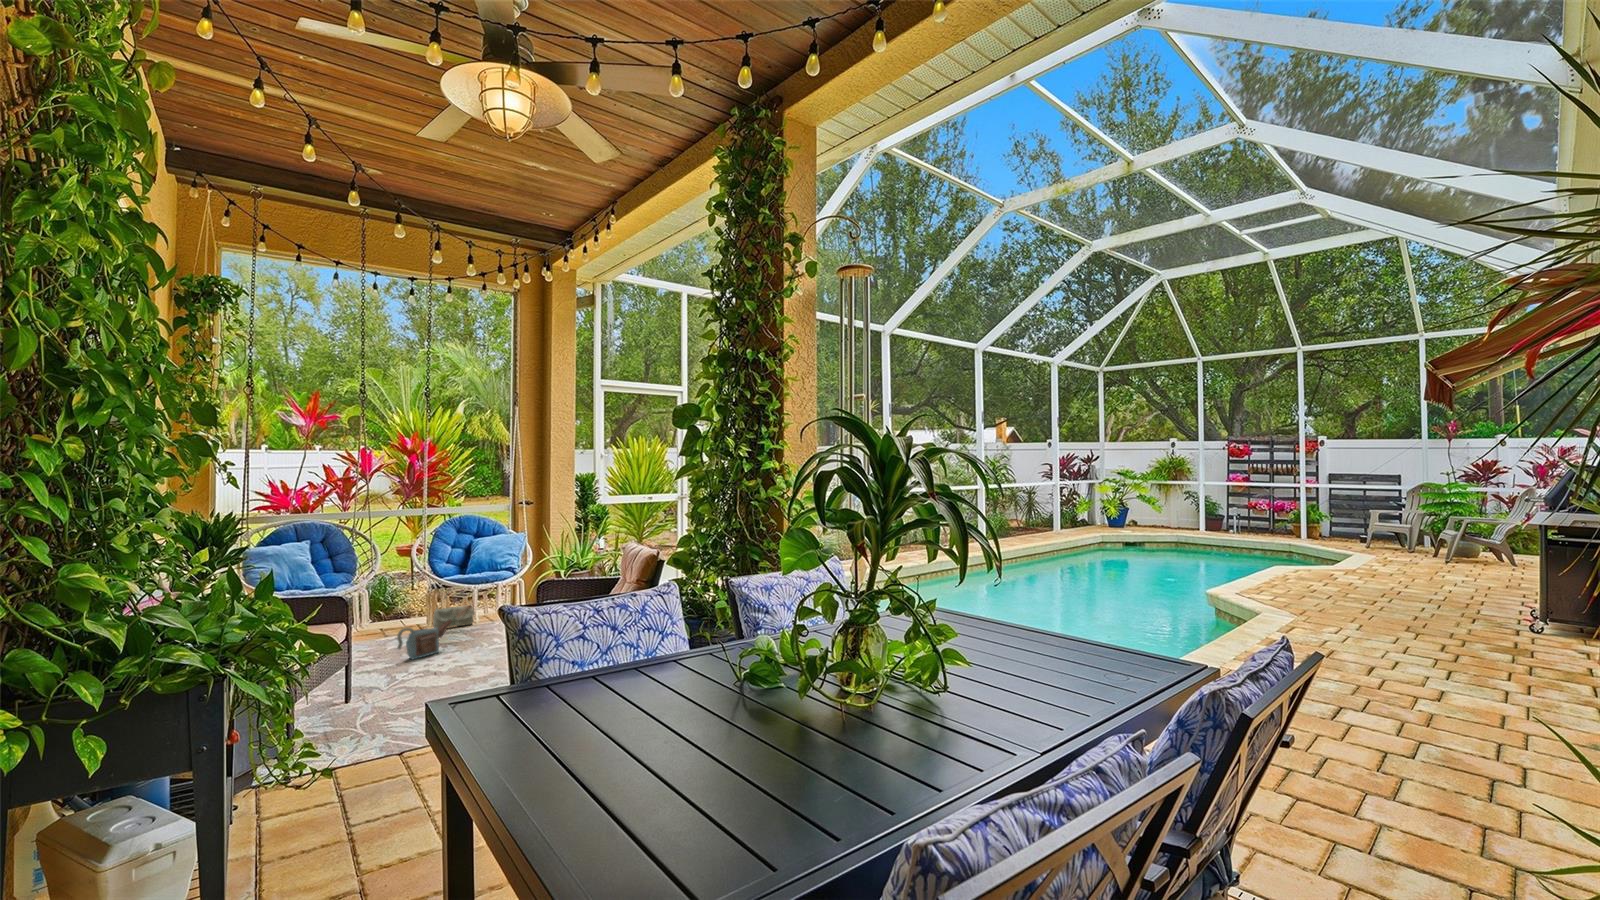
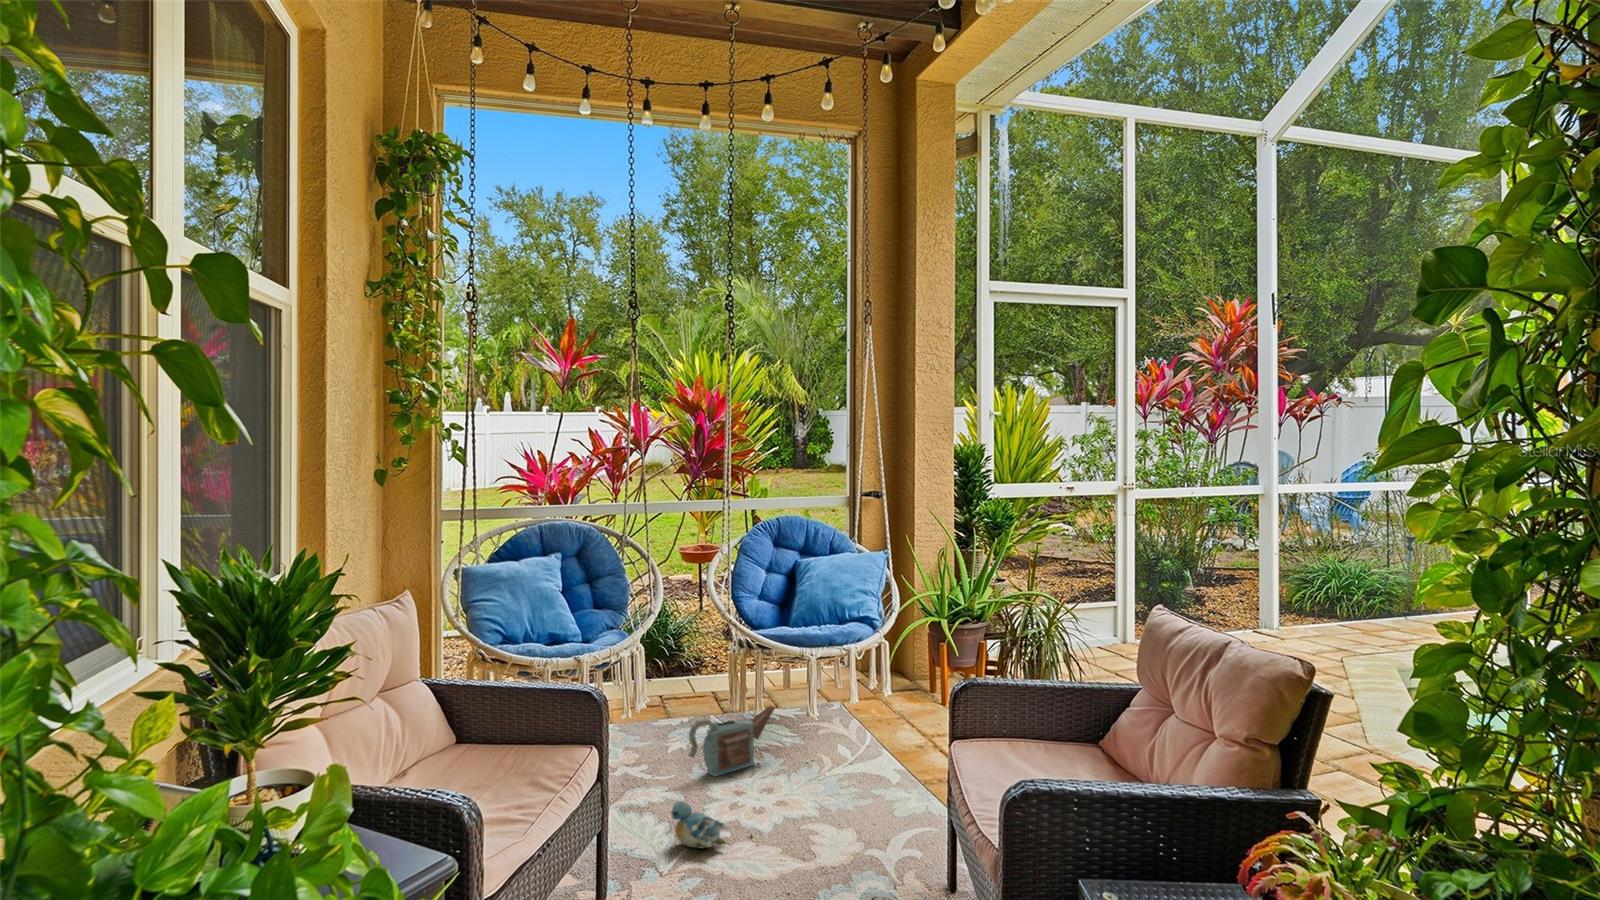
bag: present [433,592,475,628] -> none [740,632,805,705]
plush toy: none [385,662,420,685] -> present [671,801,727,848]

